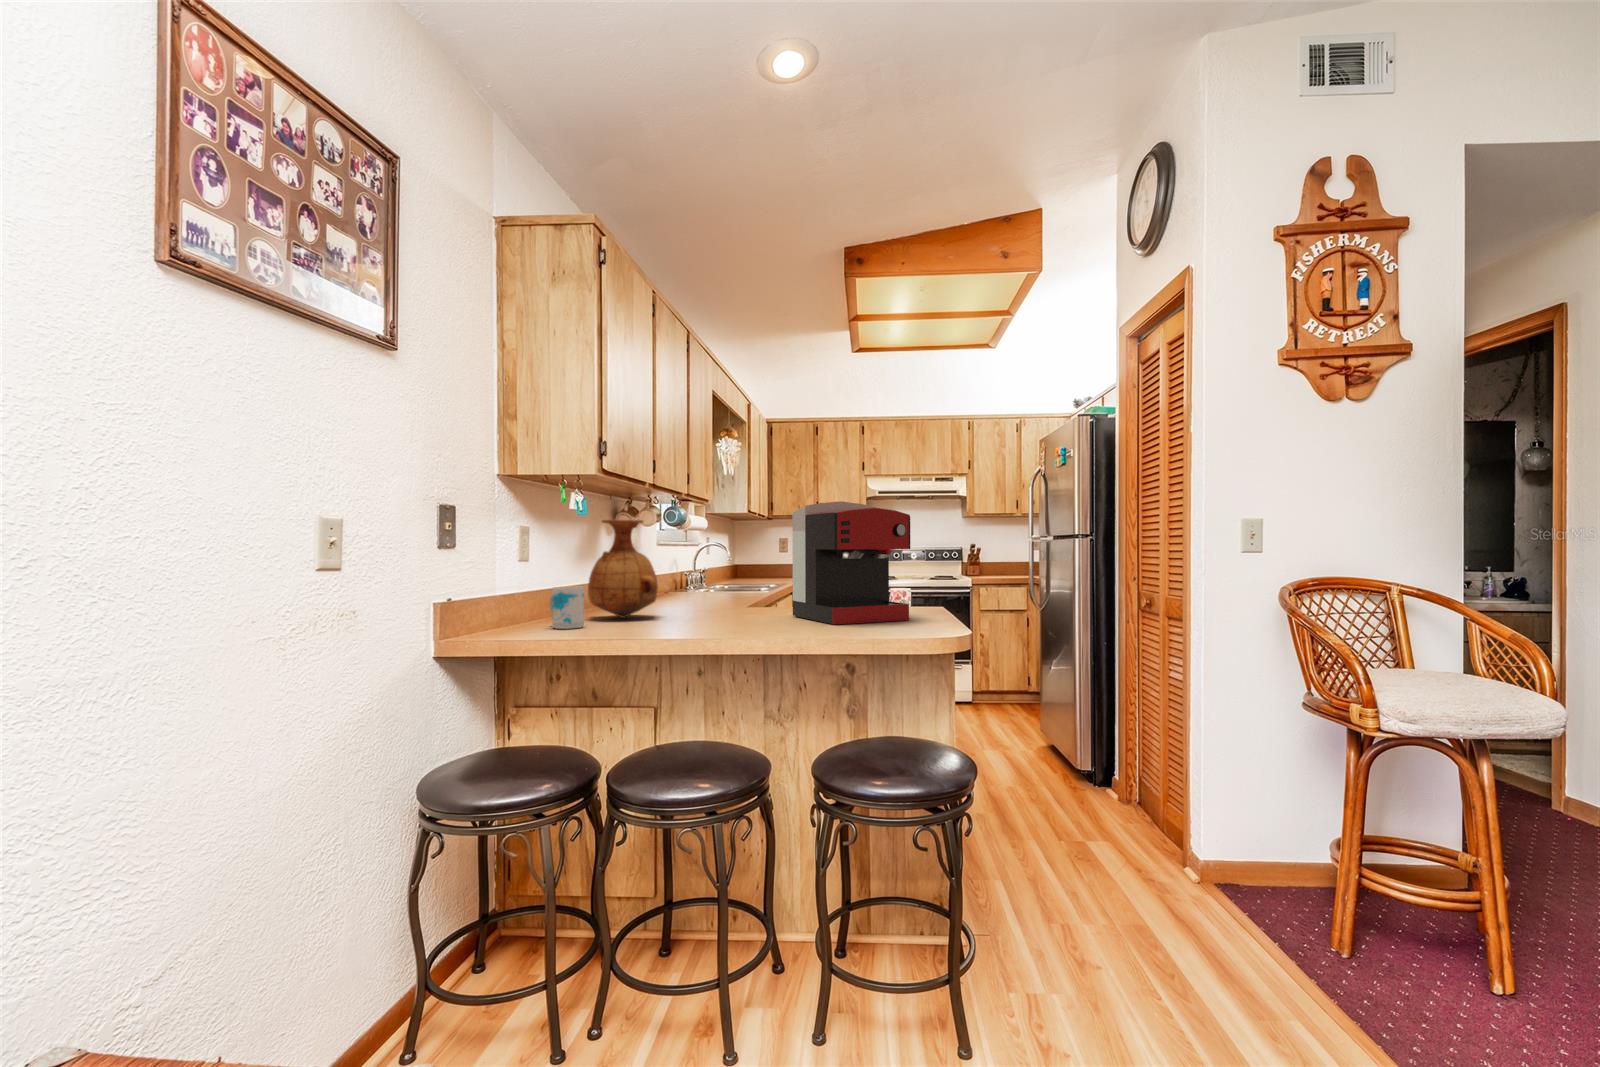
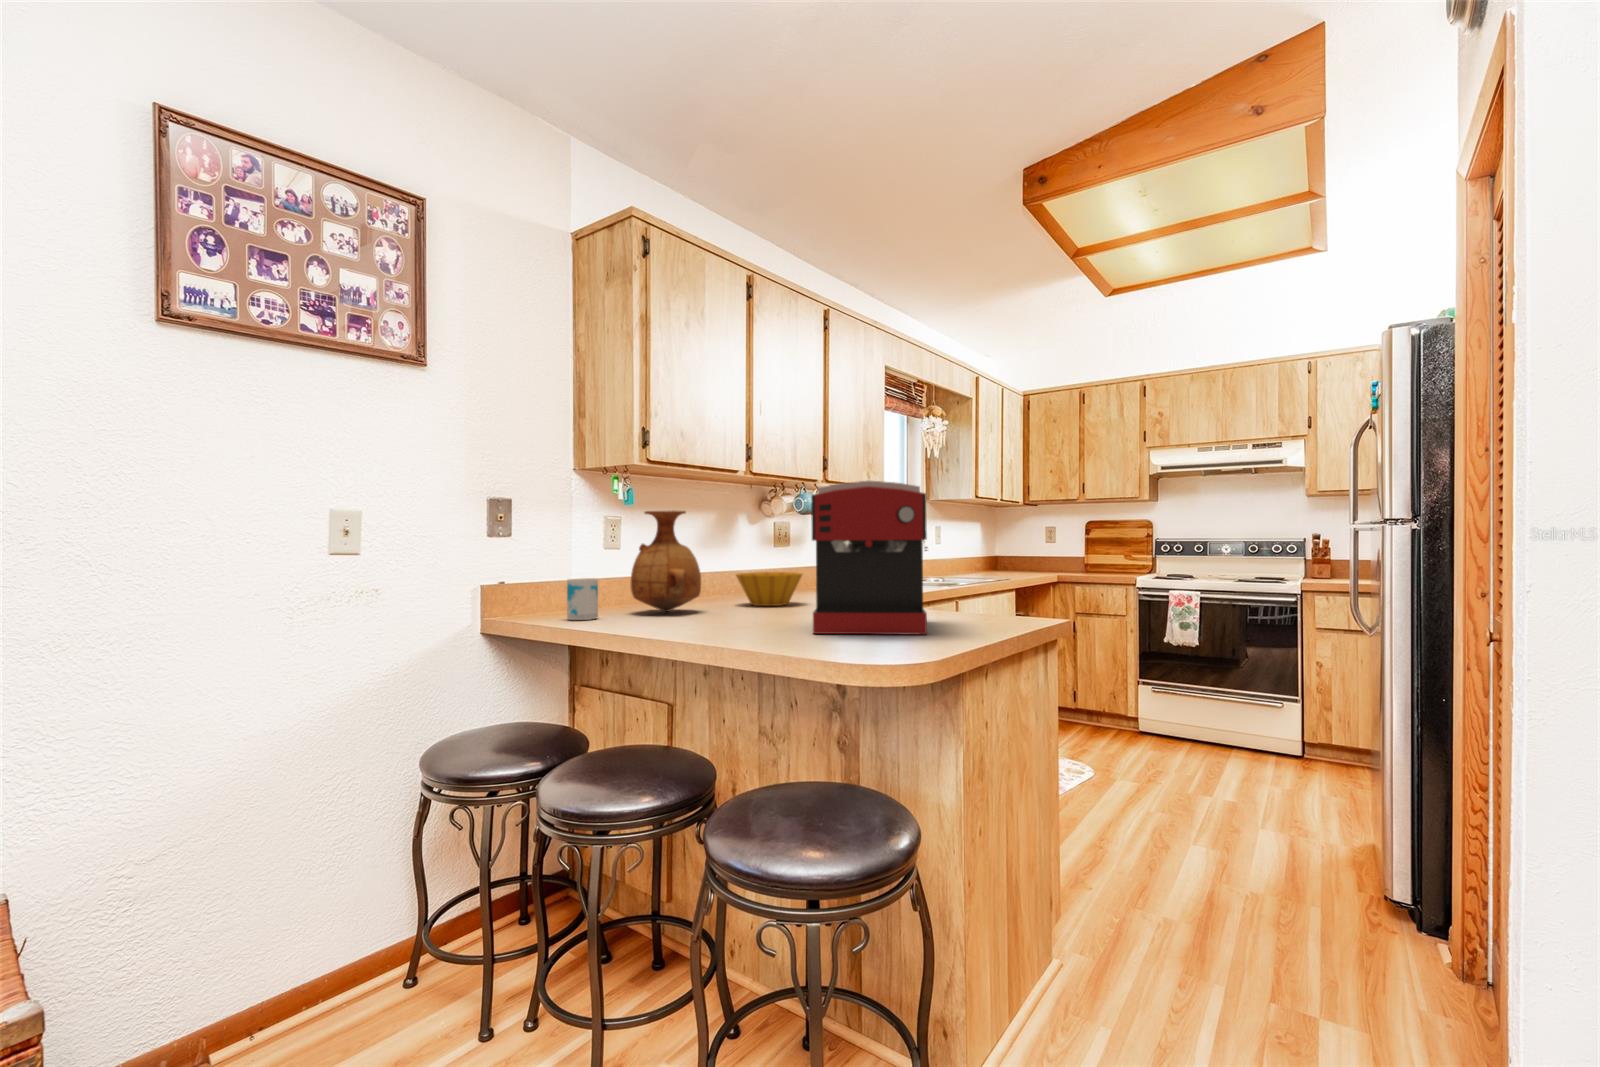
bowl: none [653,578,717,609] -> present [736,572,803,606]

